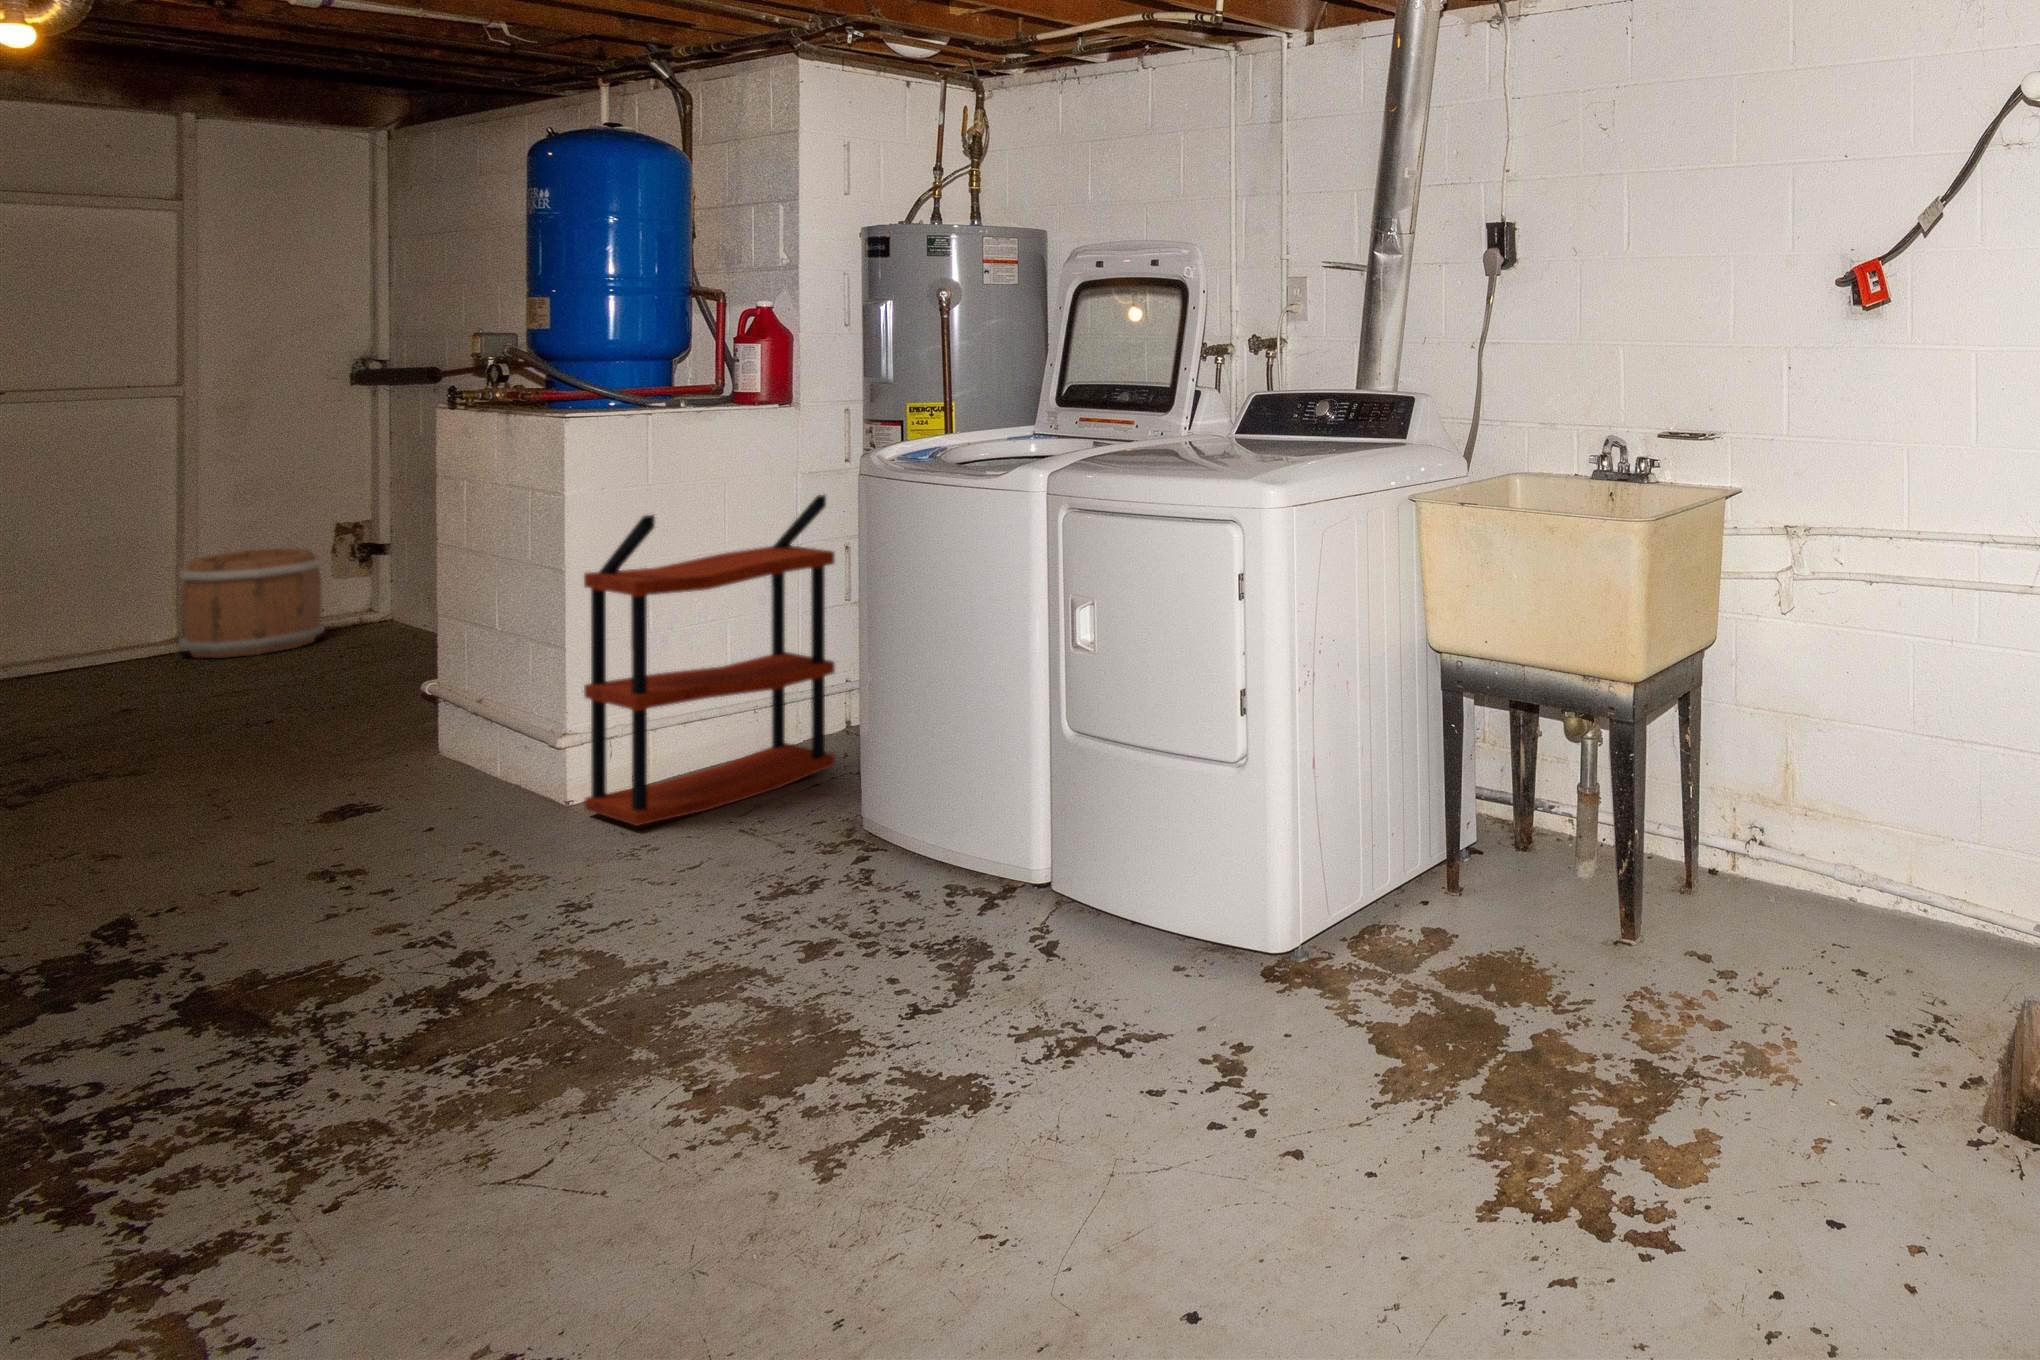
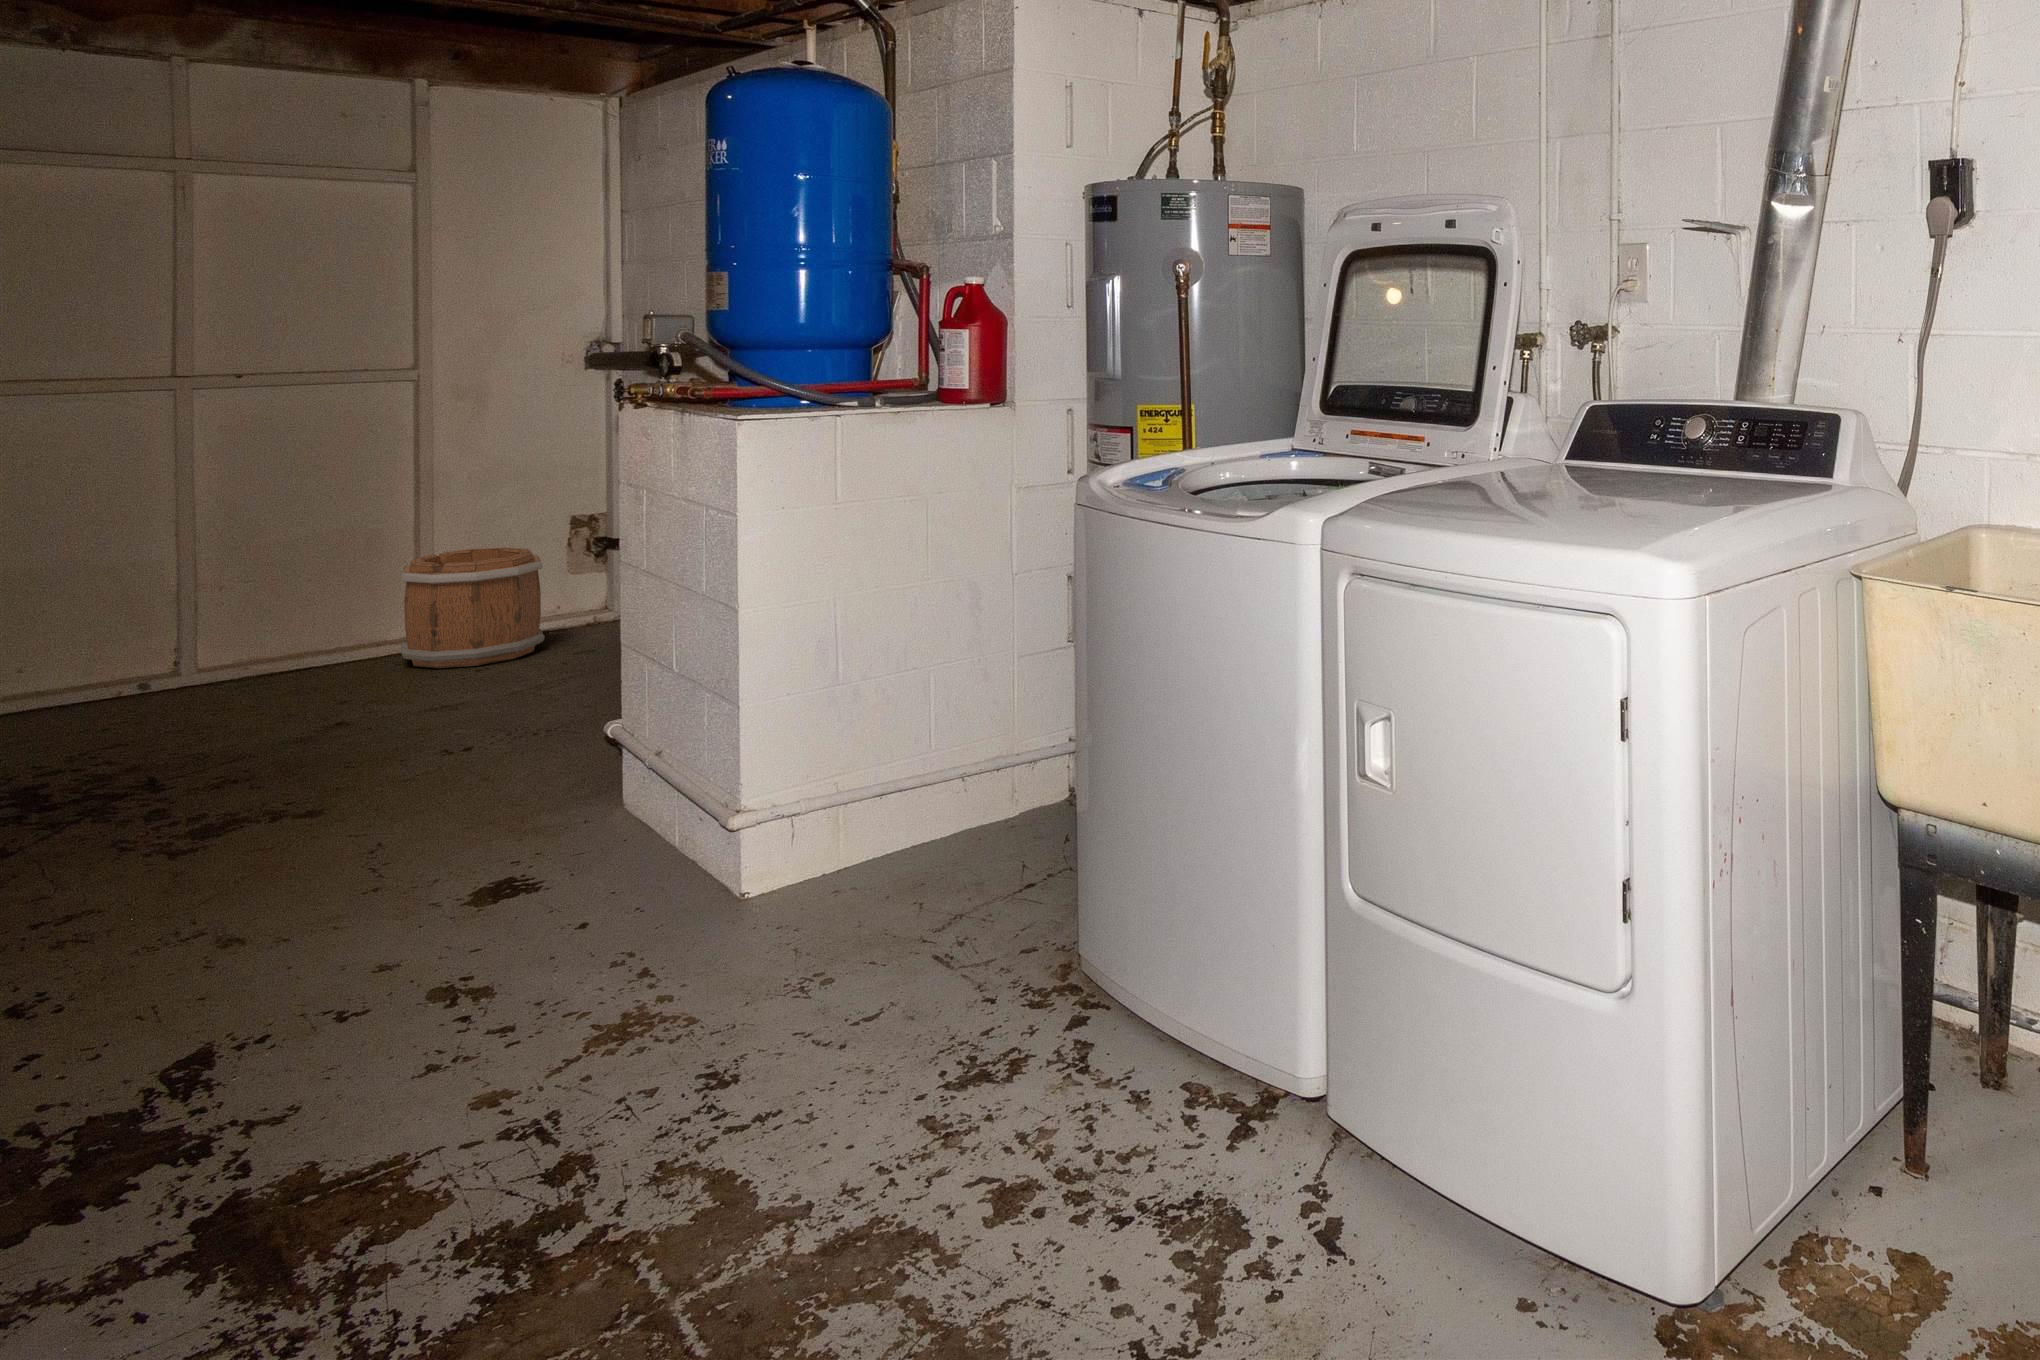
shelving unit: present [584,495,835,826] -> none [753,522,1052,949]

